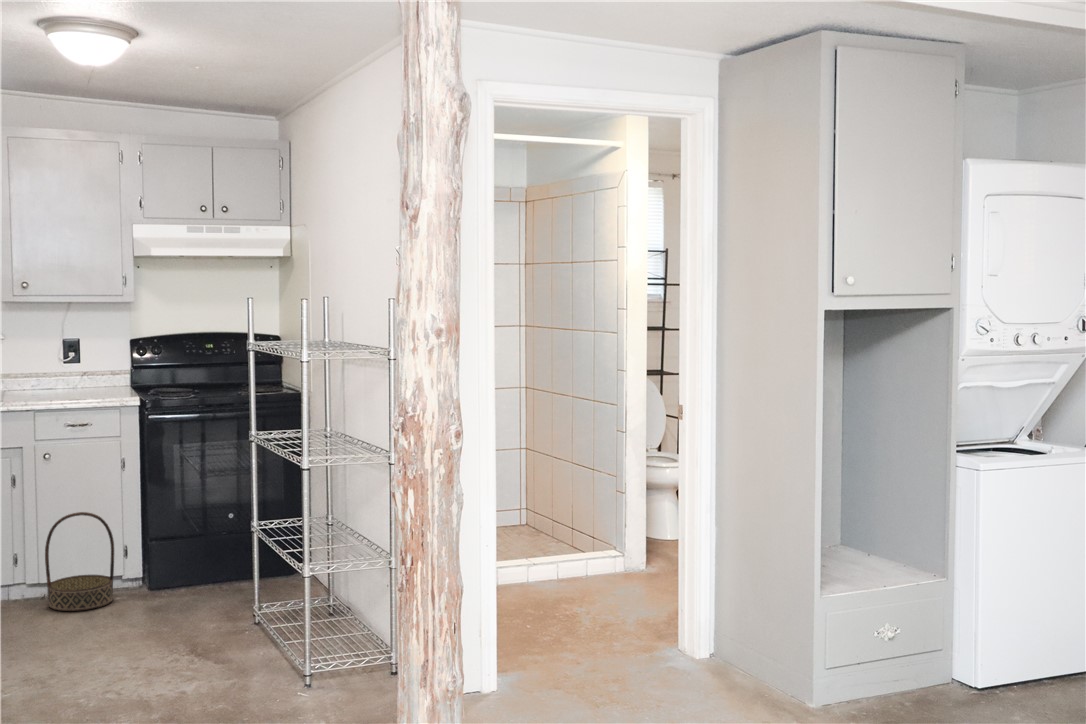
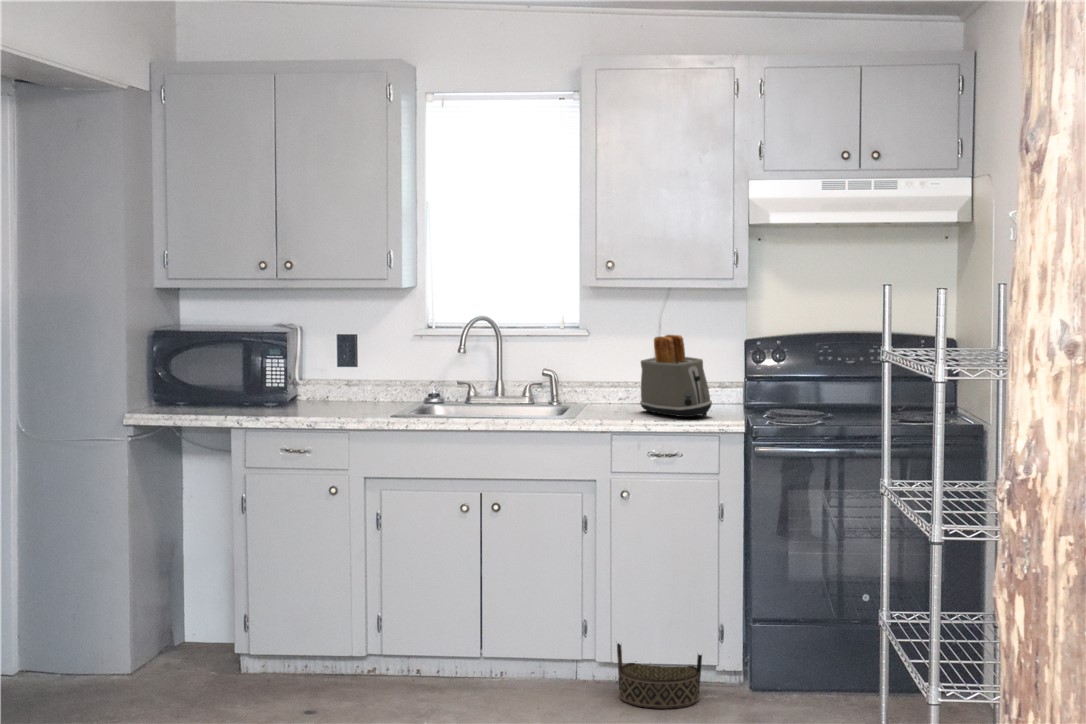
toaster: none [51,337,110,397] -> present [640,335,712,417]

